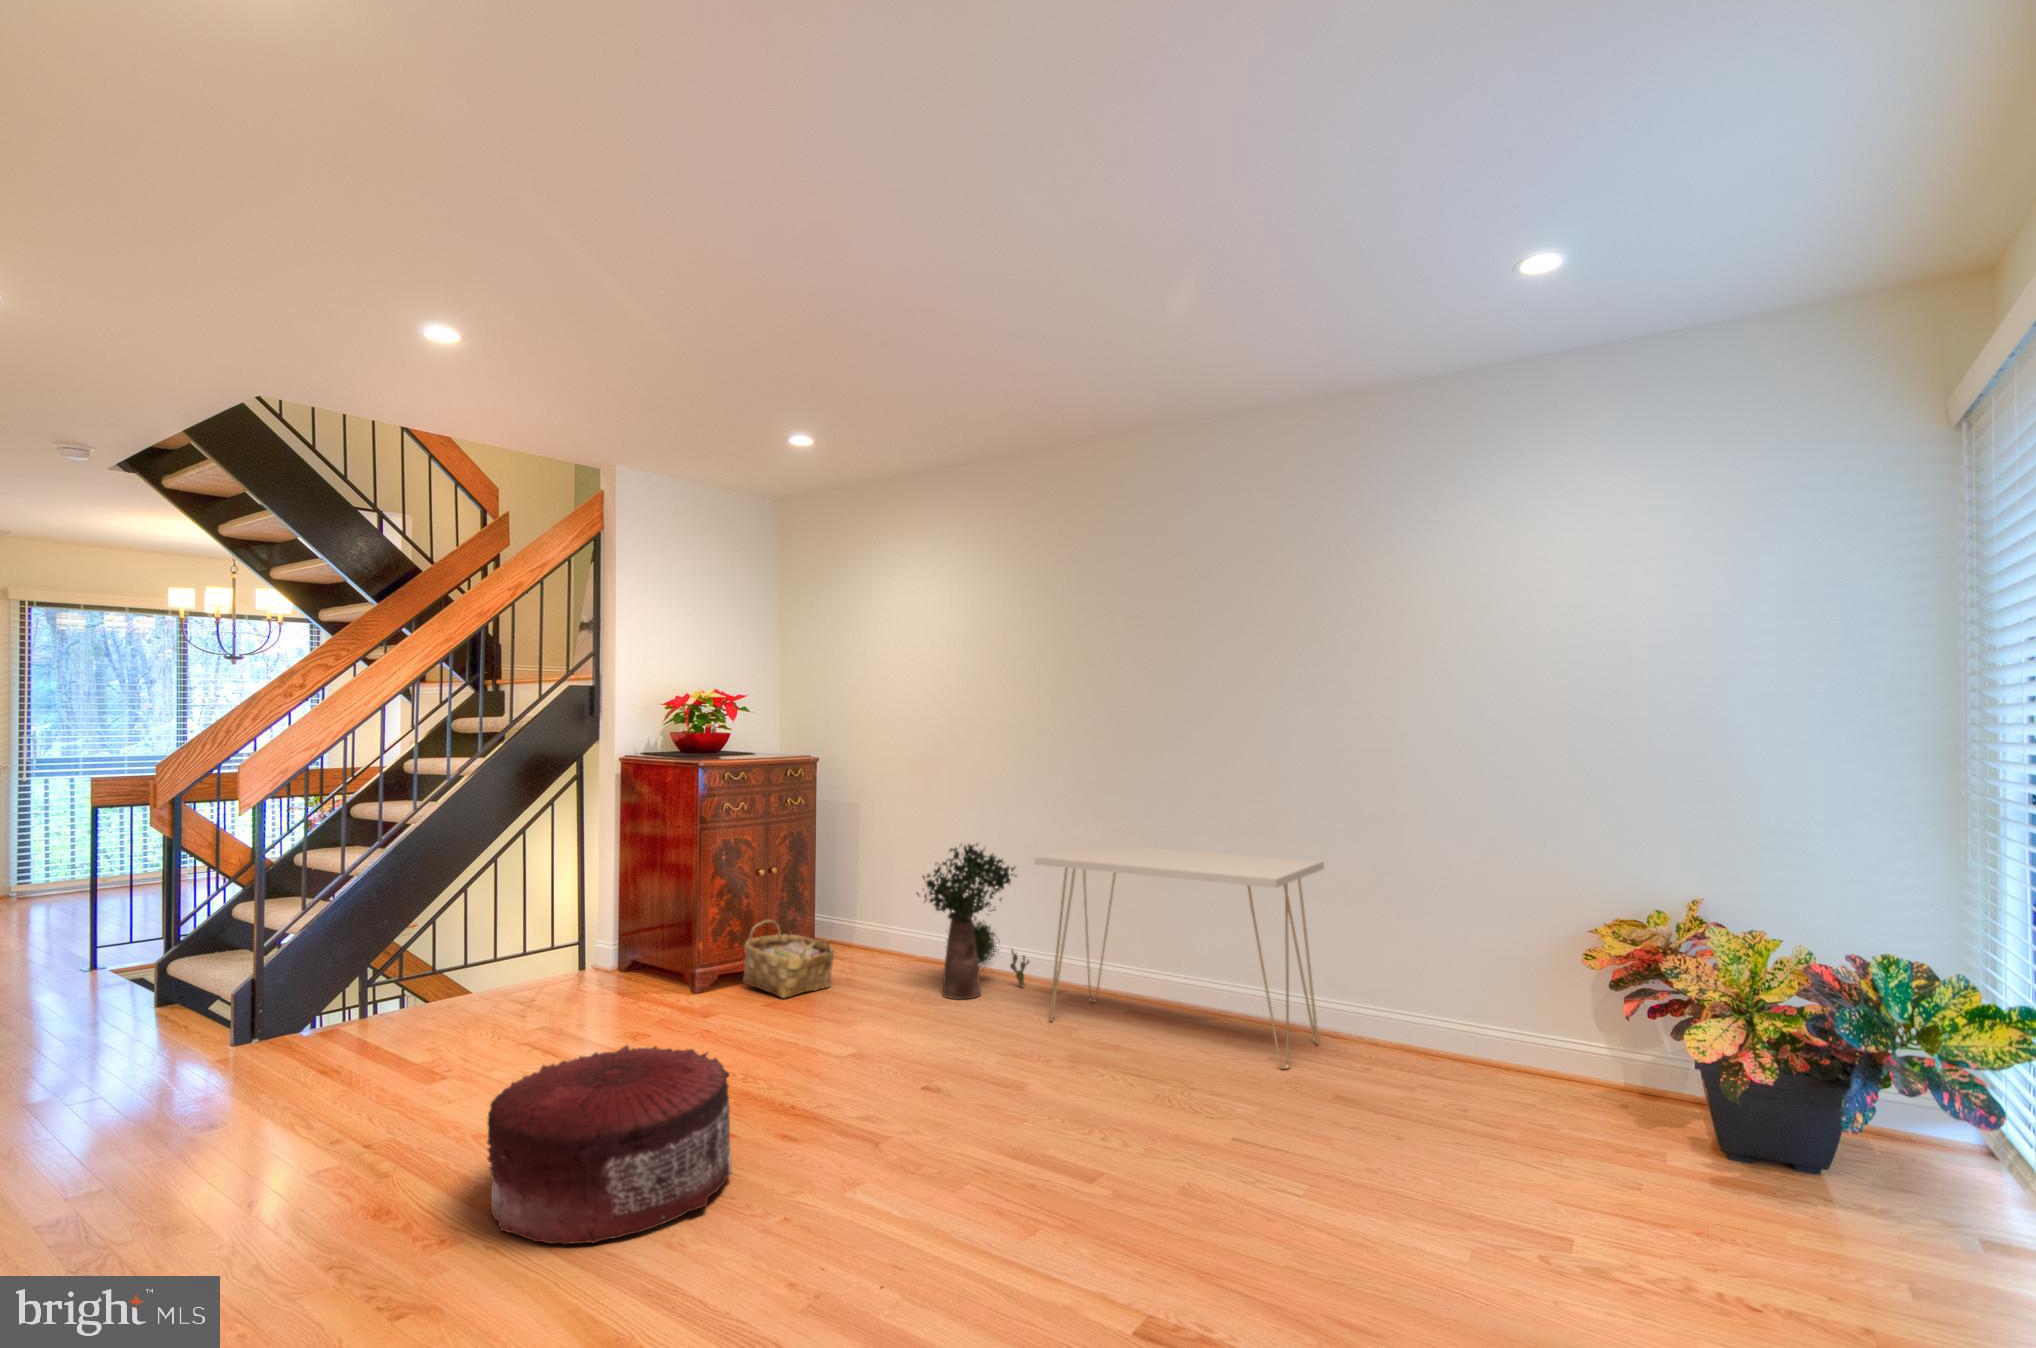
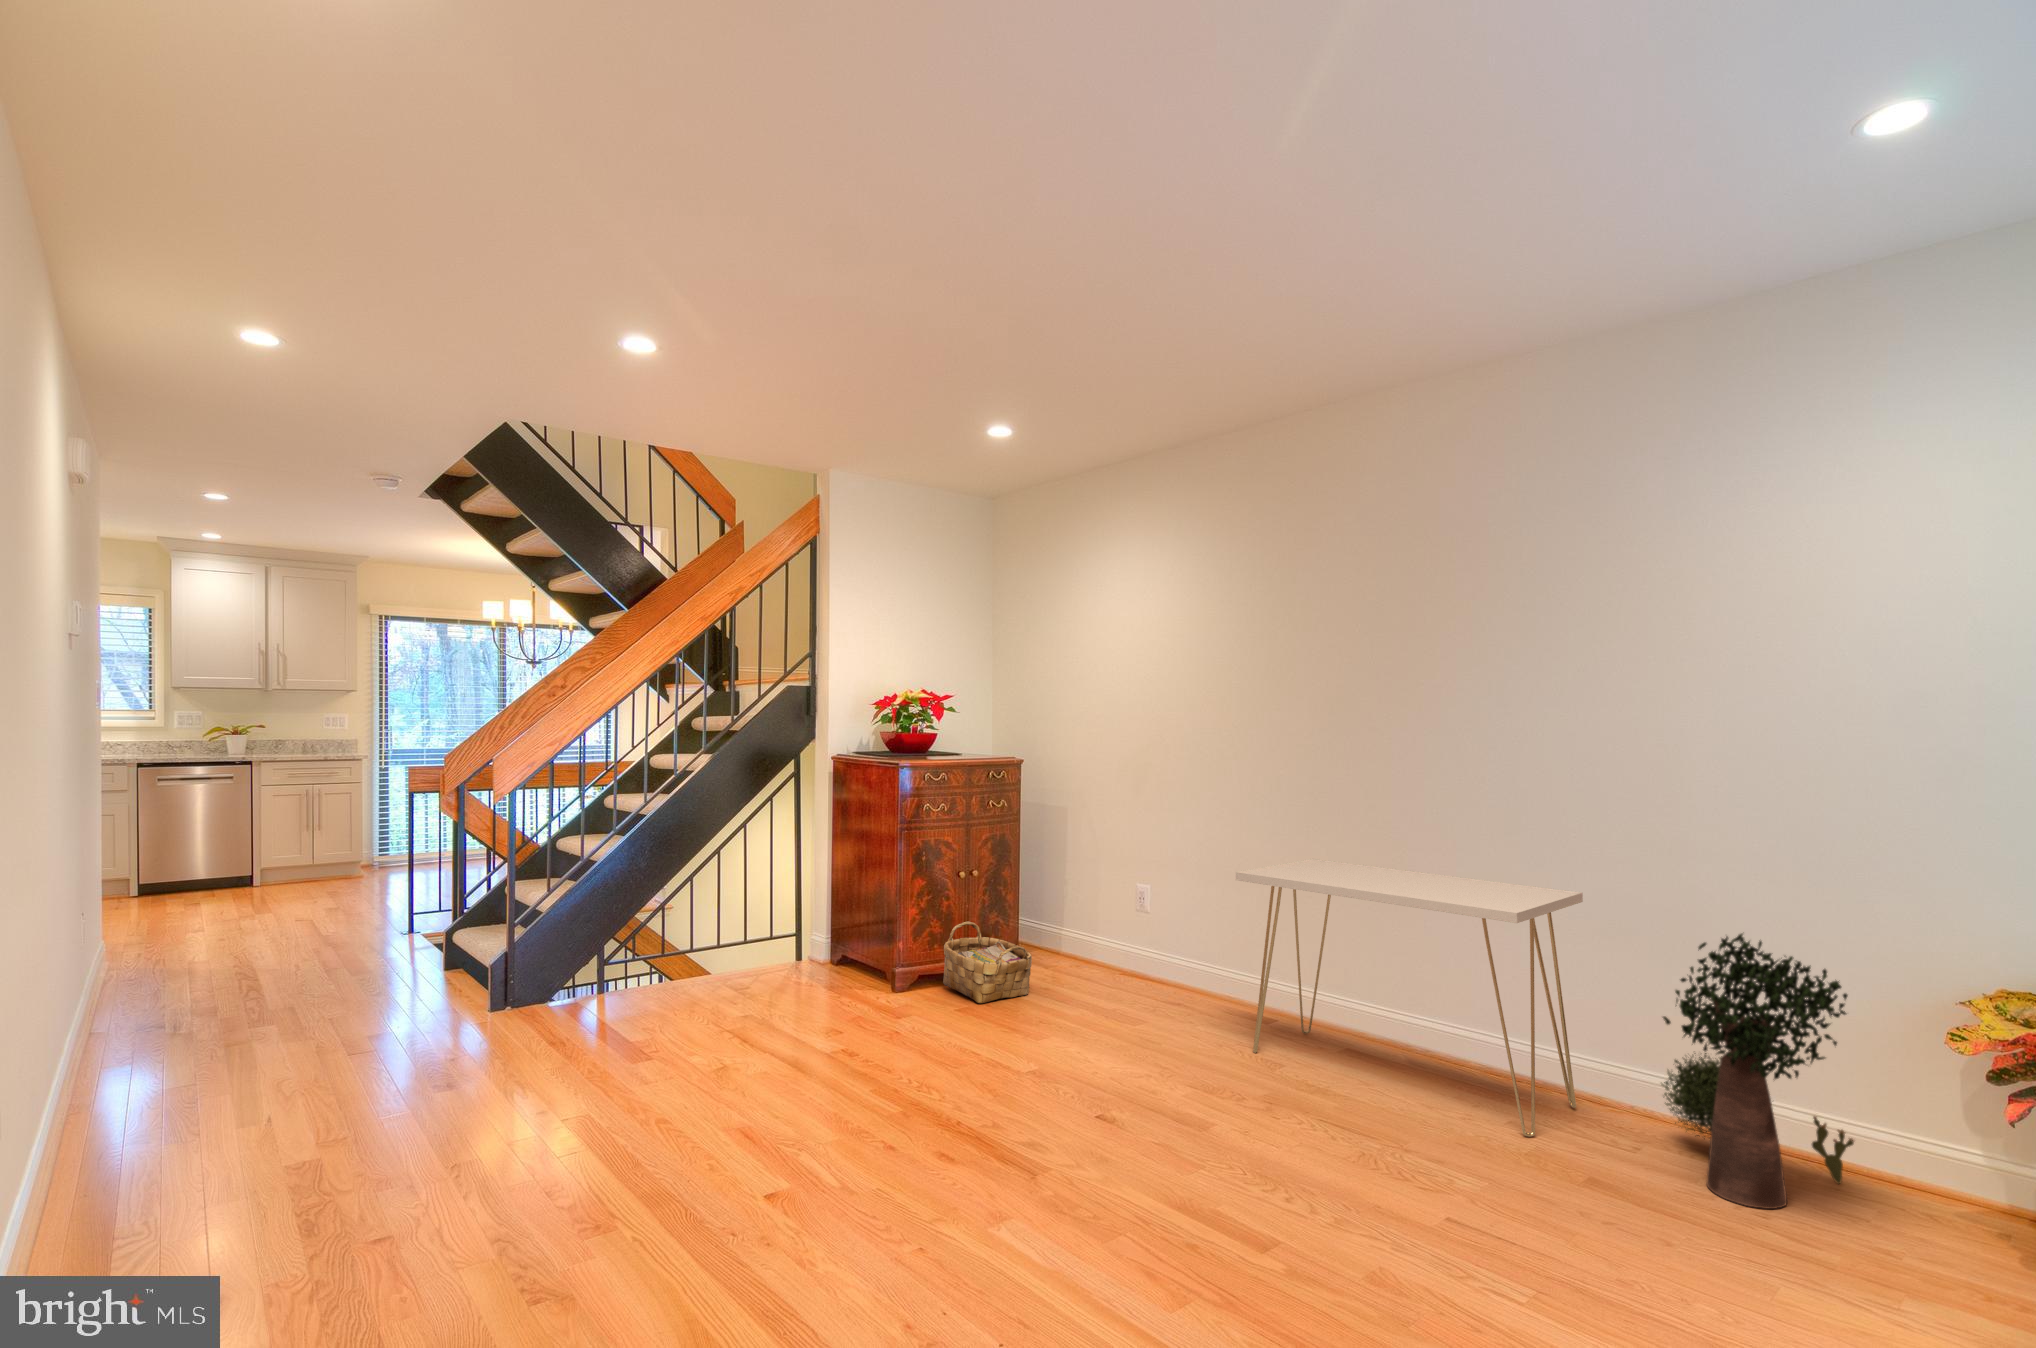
potted plant: present [917,844,1029,999] -> present [1662,934,1854,1209]
pouf: present [487,1045,732,1245] -> none [653,1049,891,1257]

